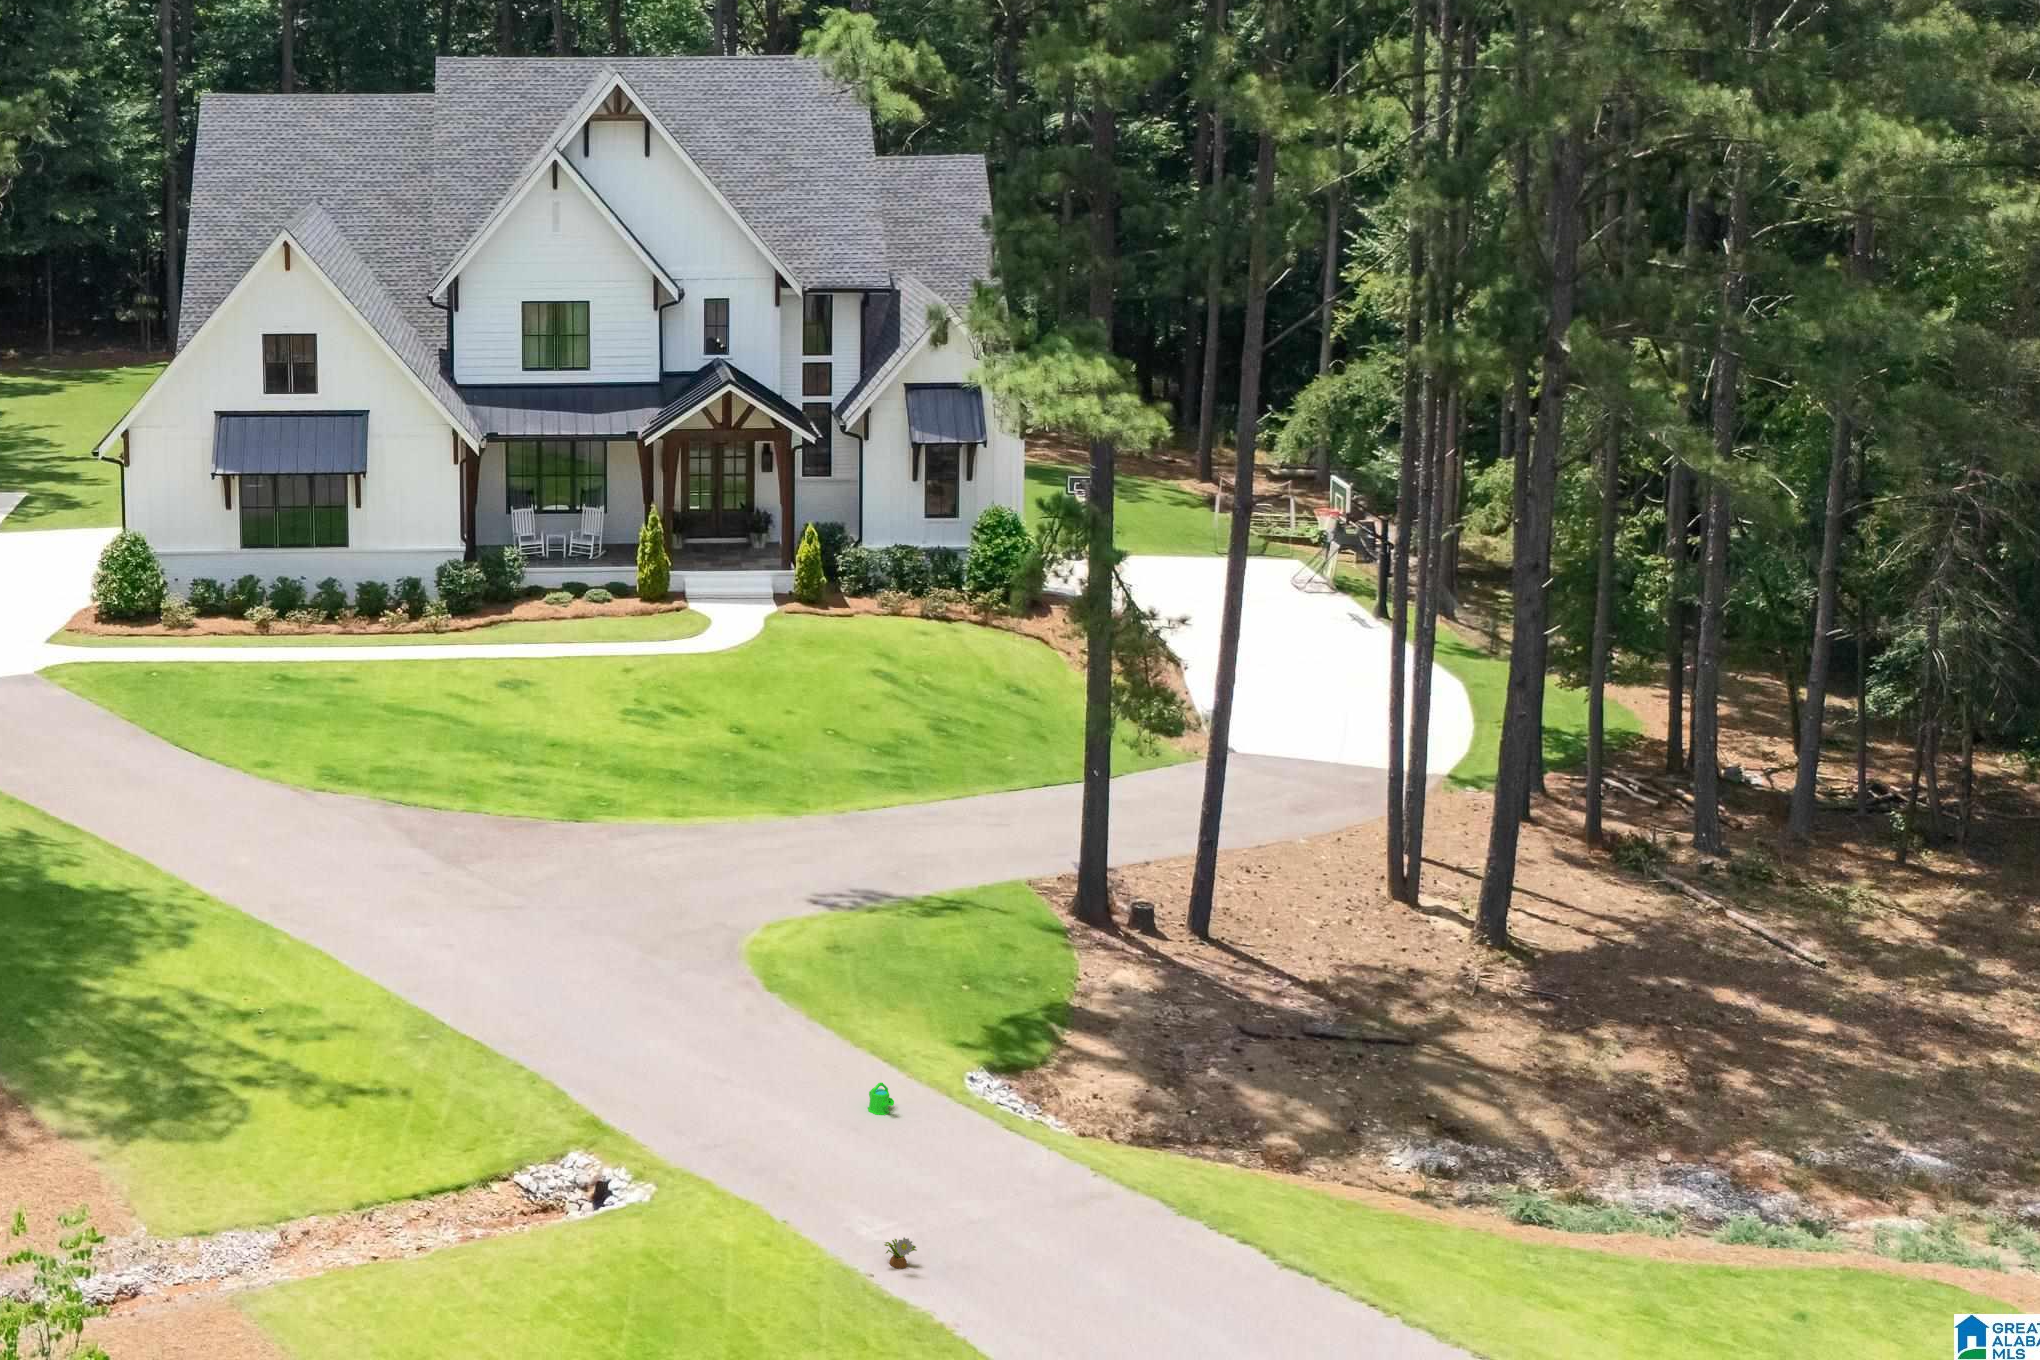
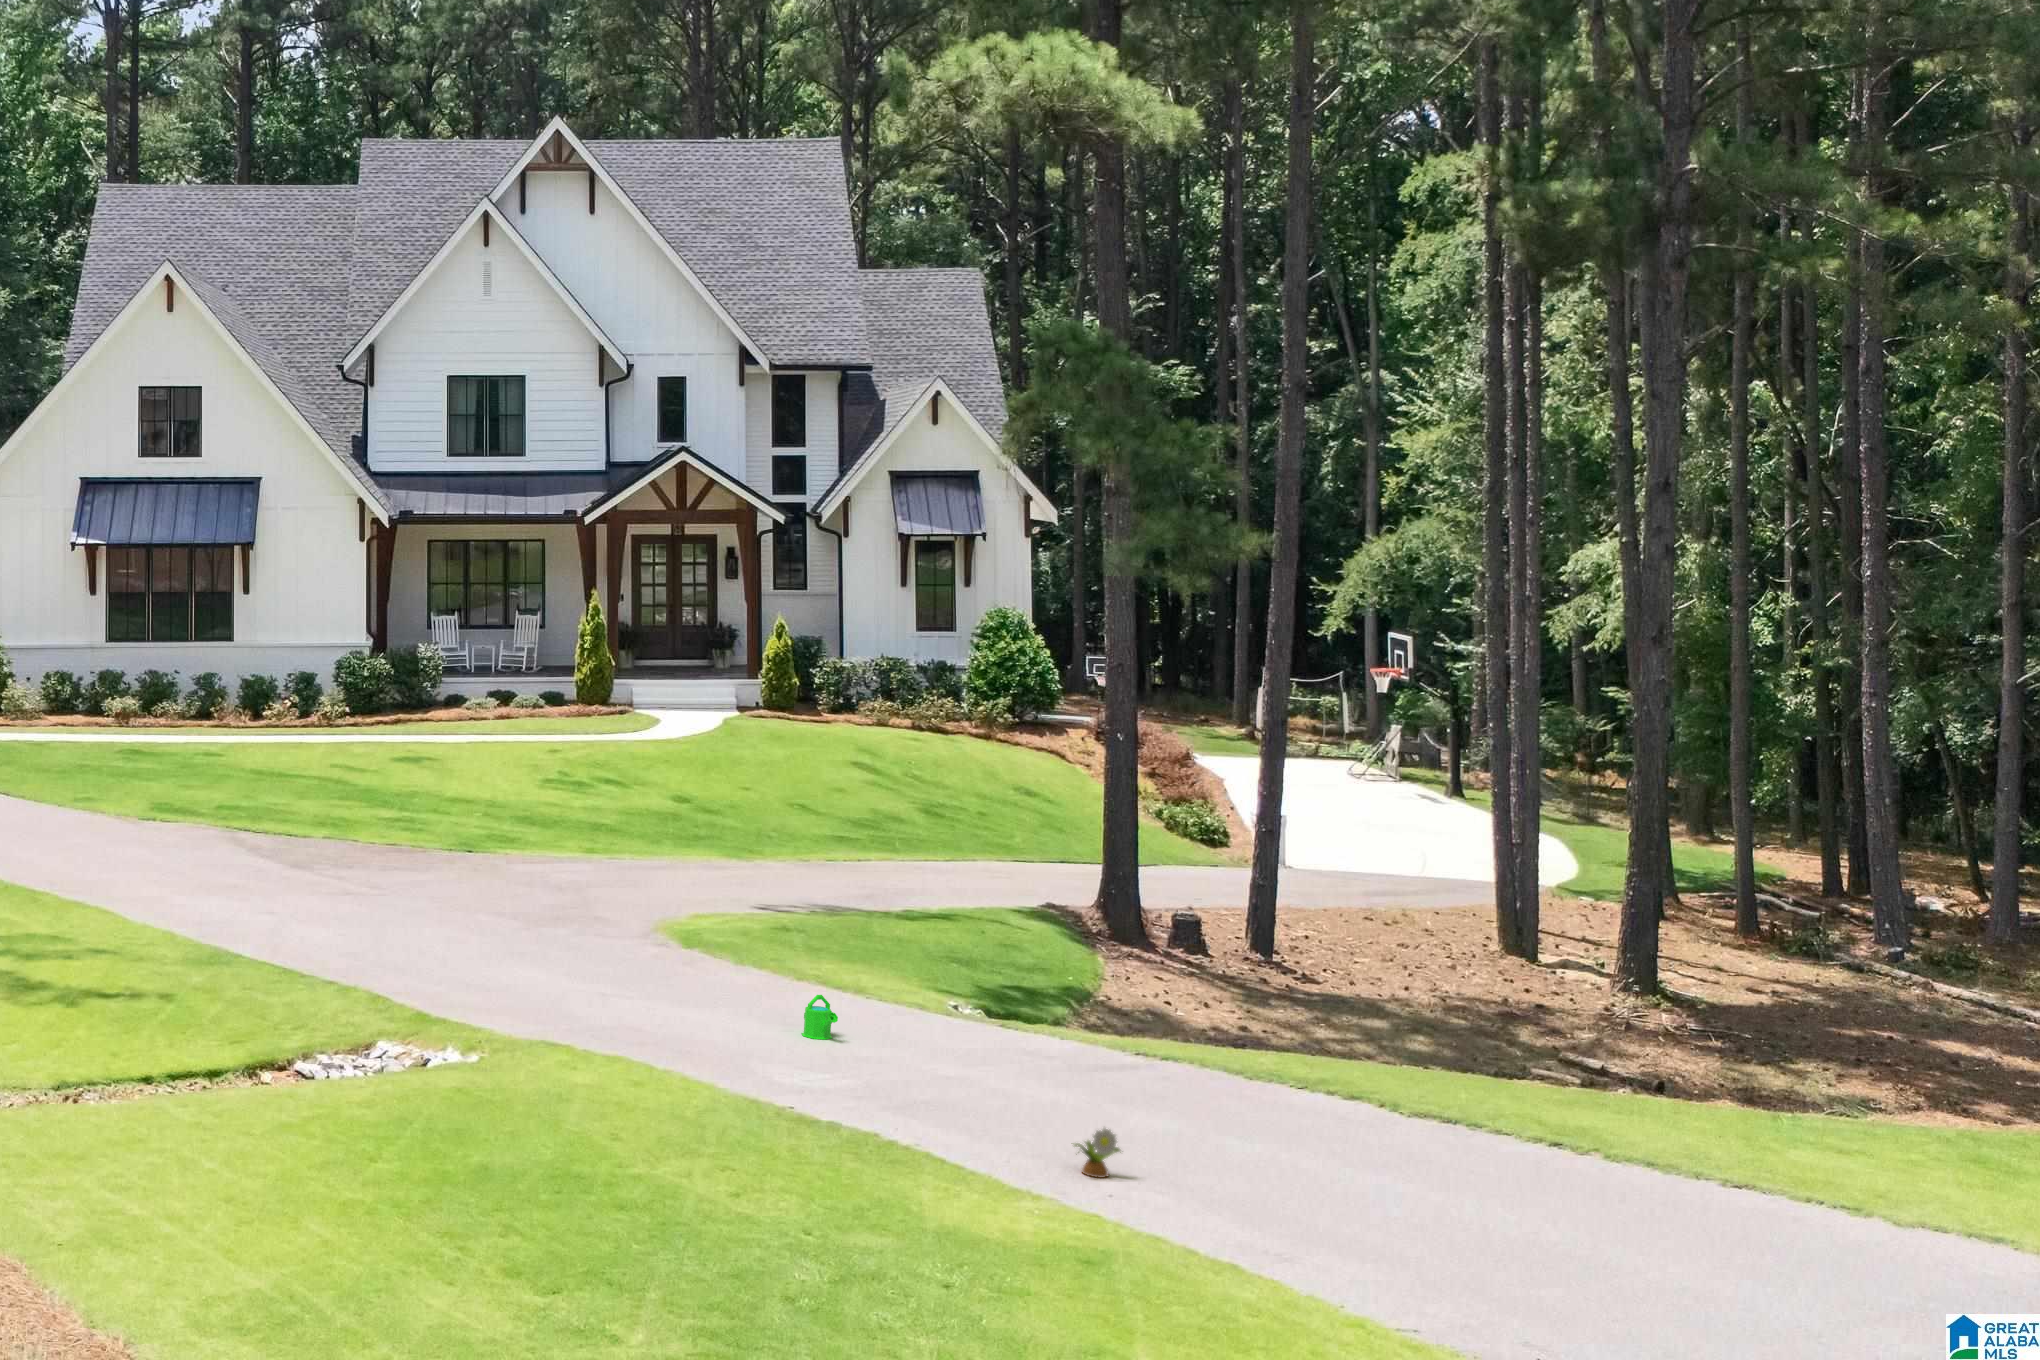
decorative plant: present [885,1237,917,1268] -> present [1075,1128,1121,1178]

